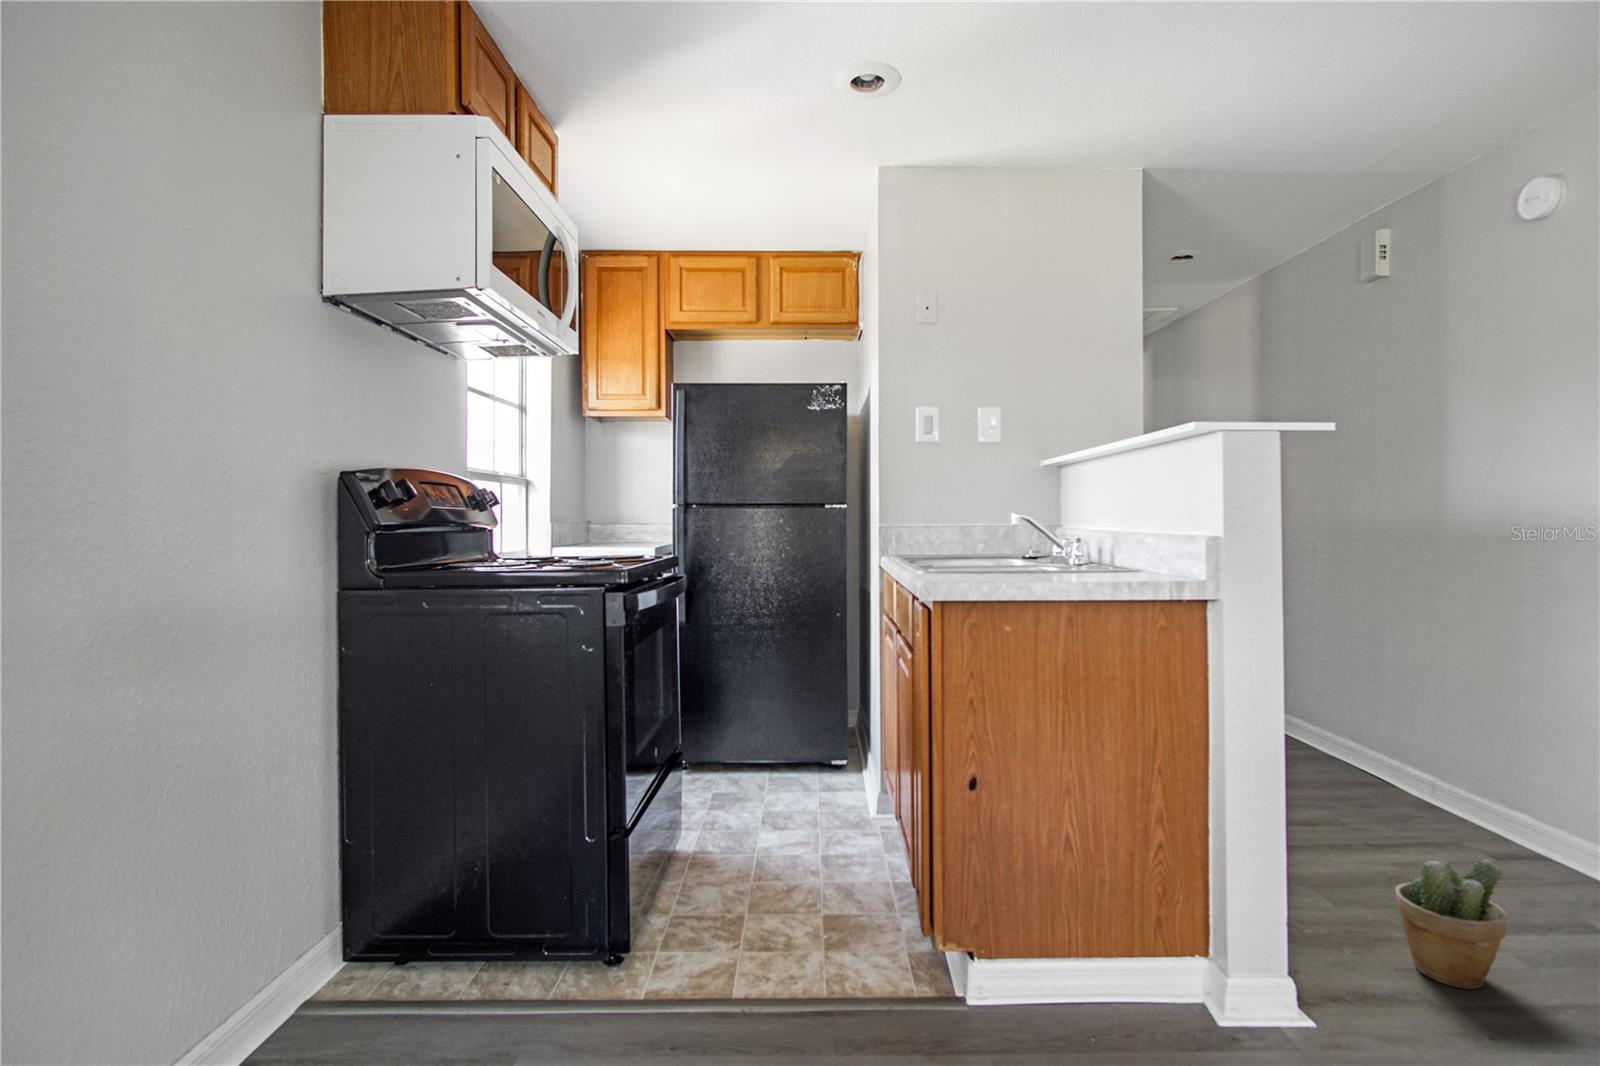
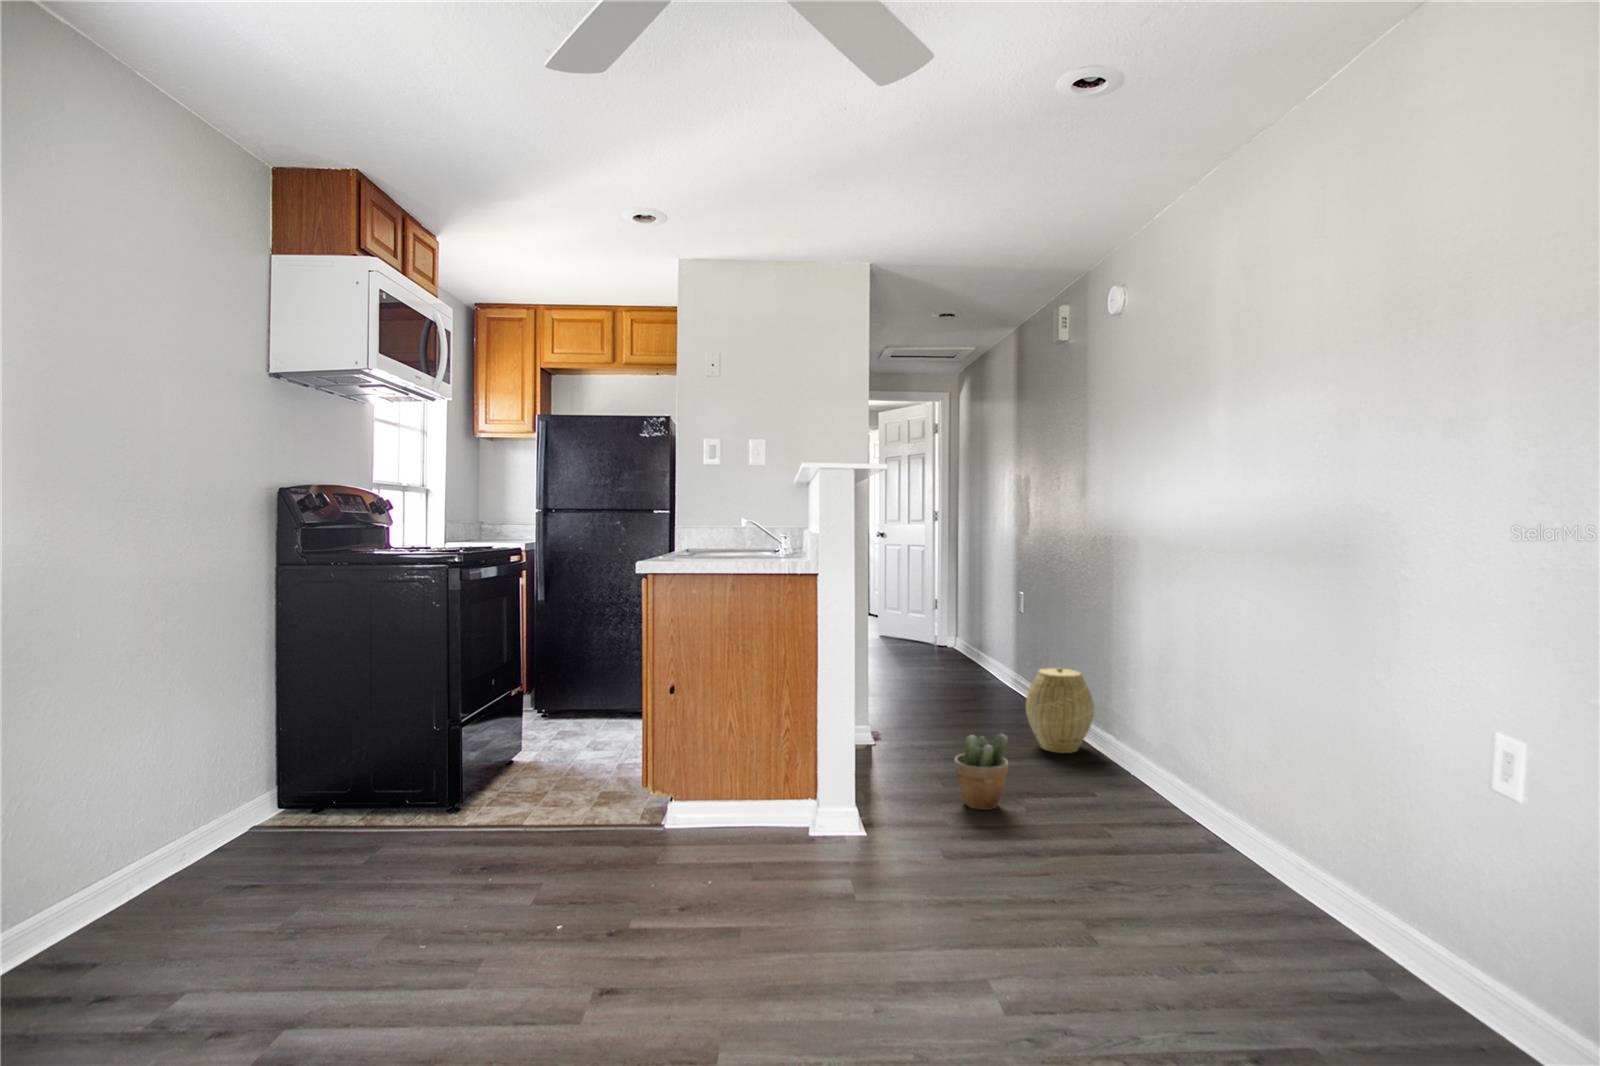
woven basket: none [1381,725,1504,853] -> present [1026,667,1094,753]

